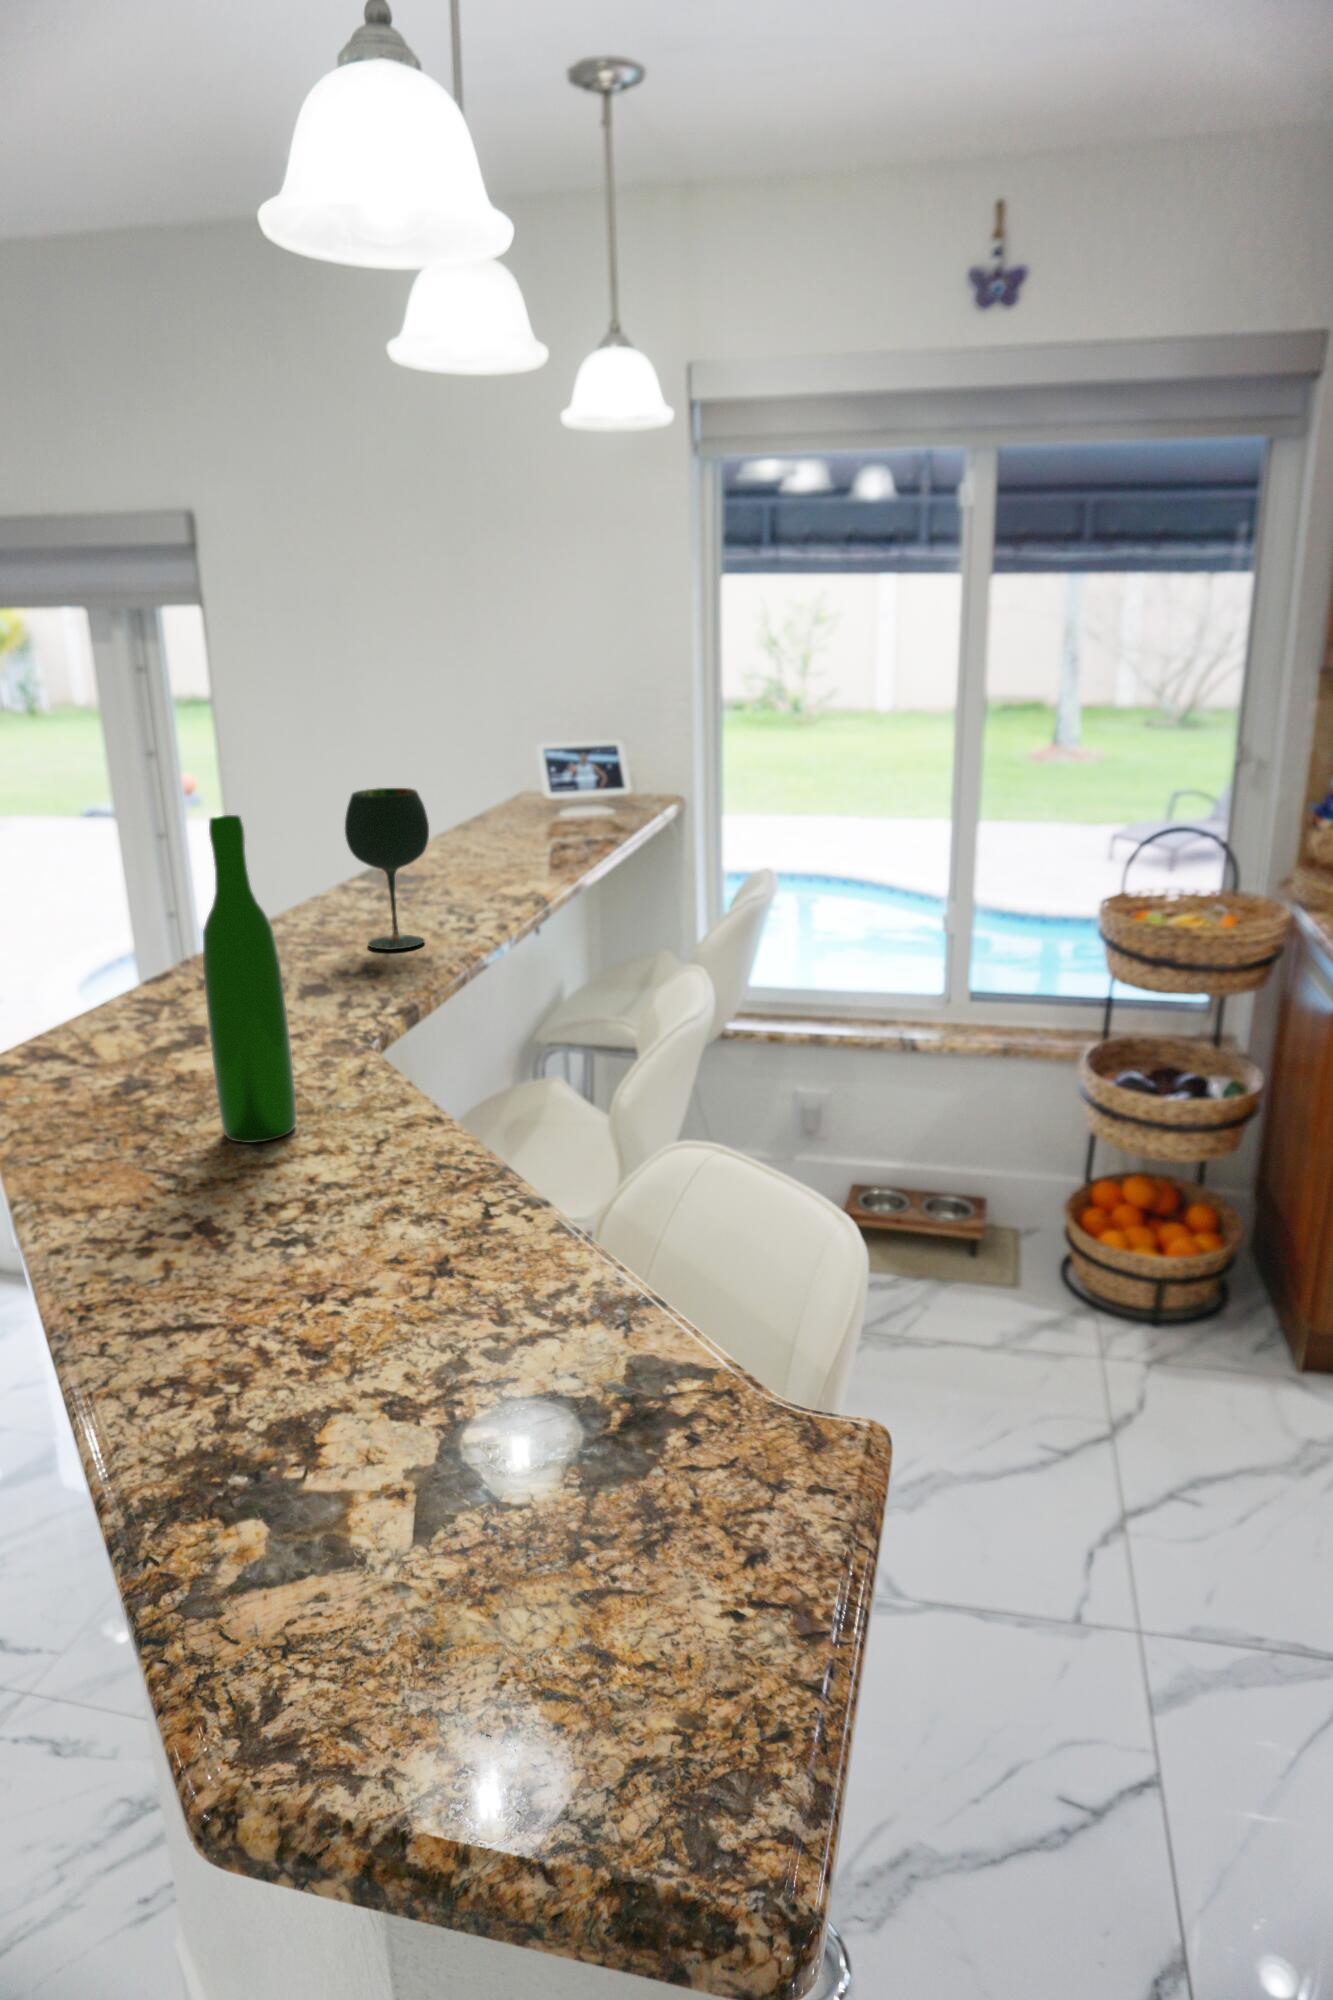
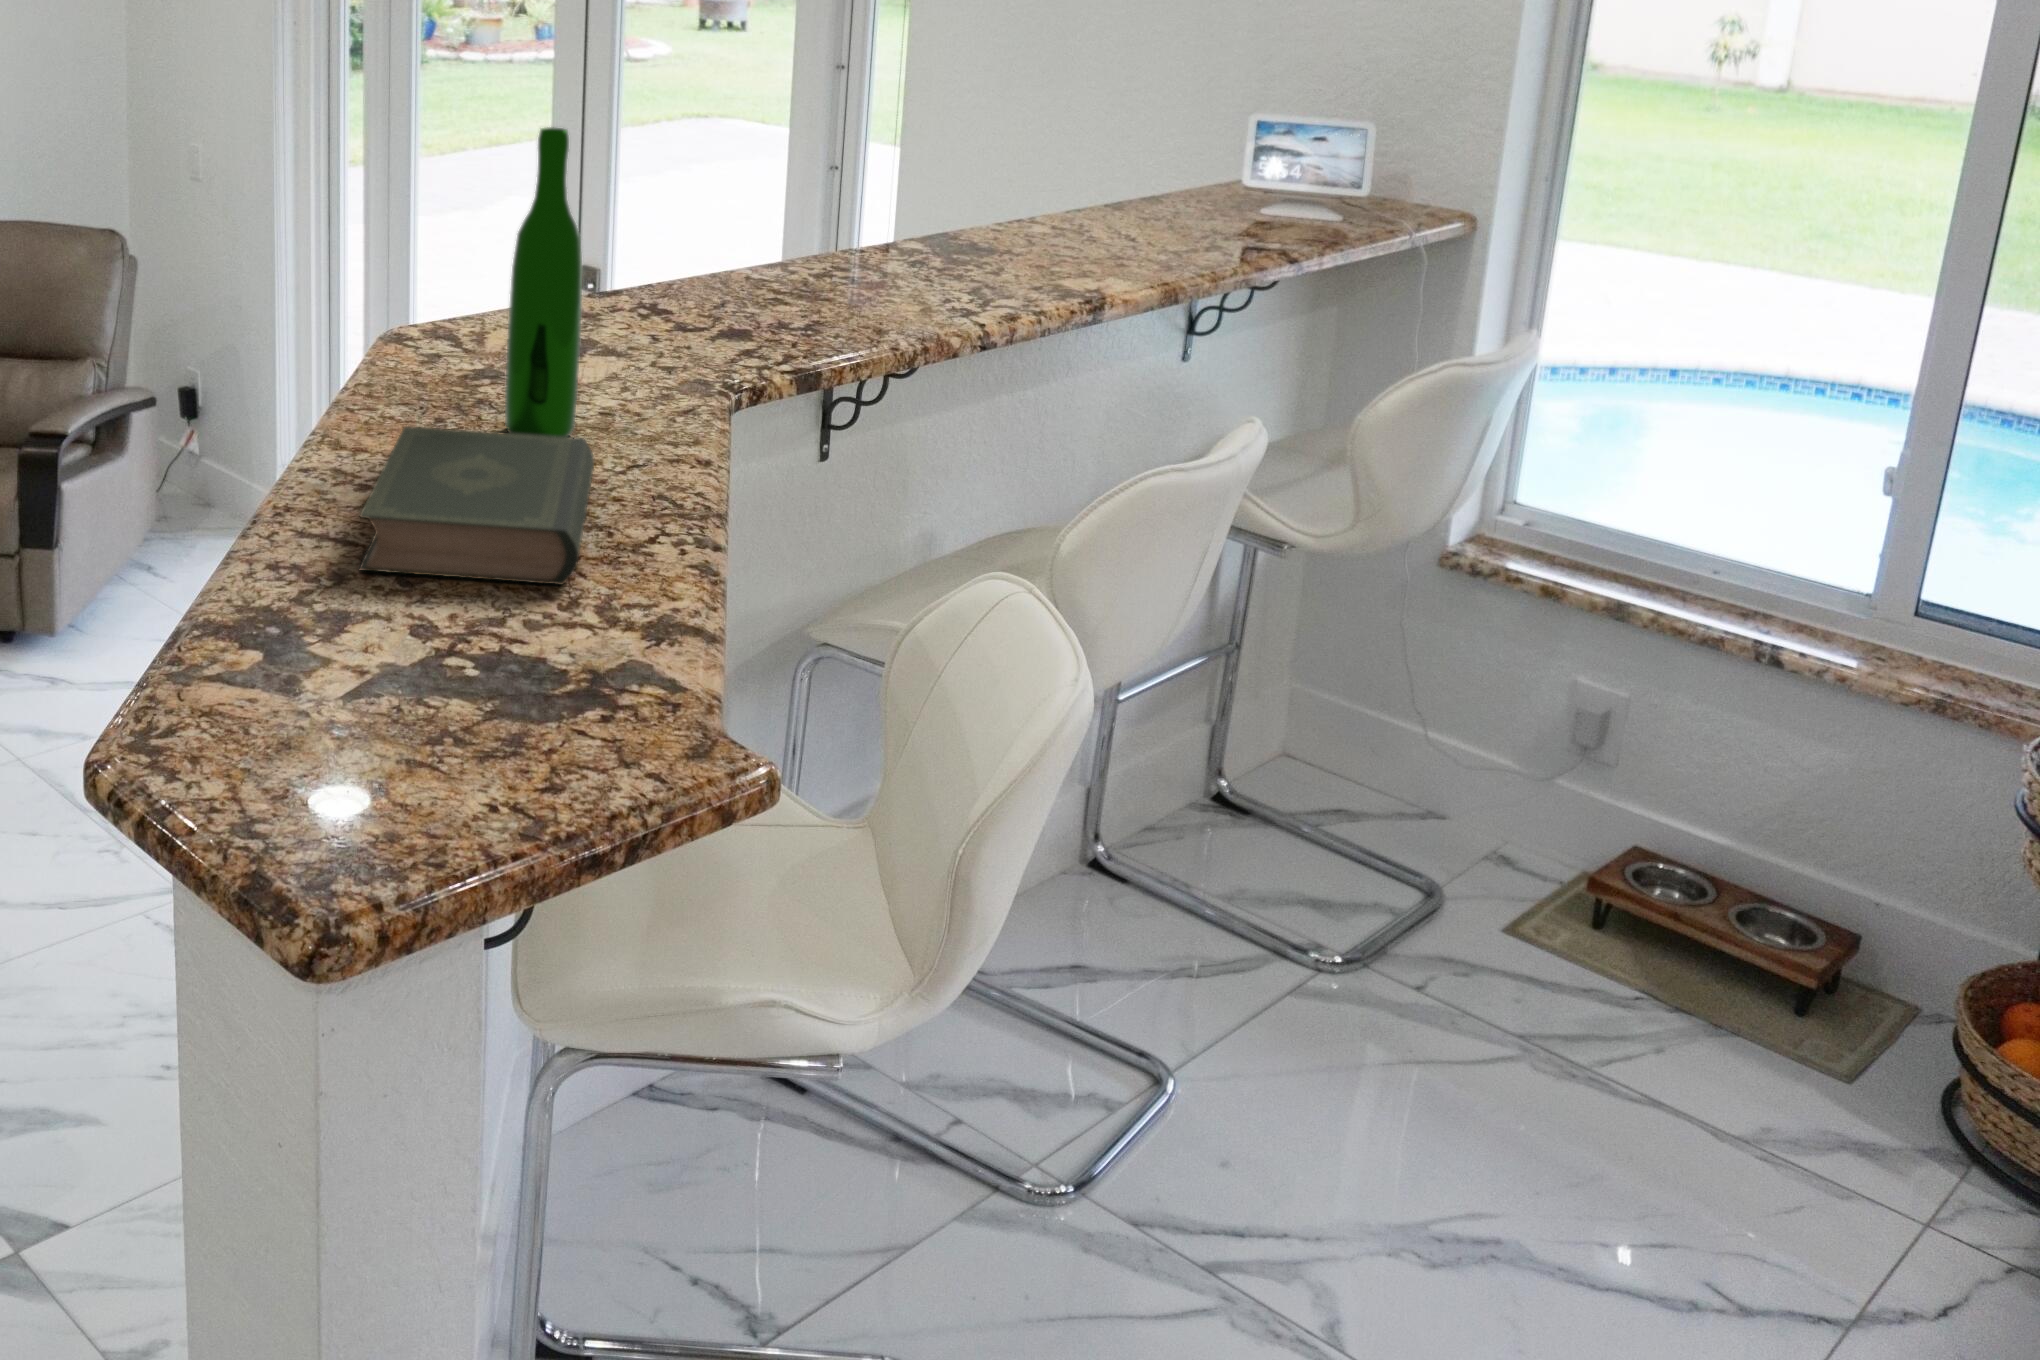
wine glass: present [345,788,429,950] -> none [824,131,920,314]
book: none [167,1127,493,1357] -> present [359,426,594,585]

